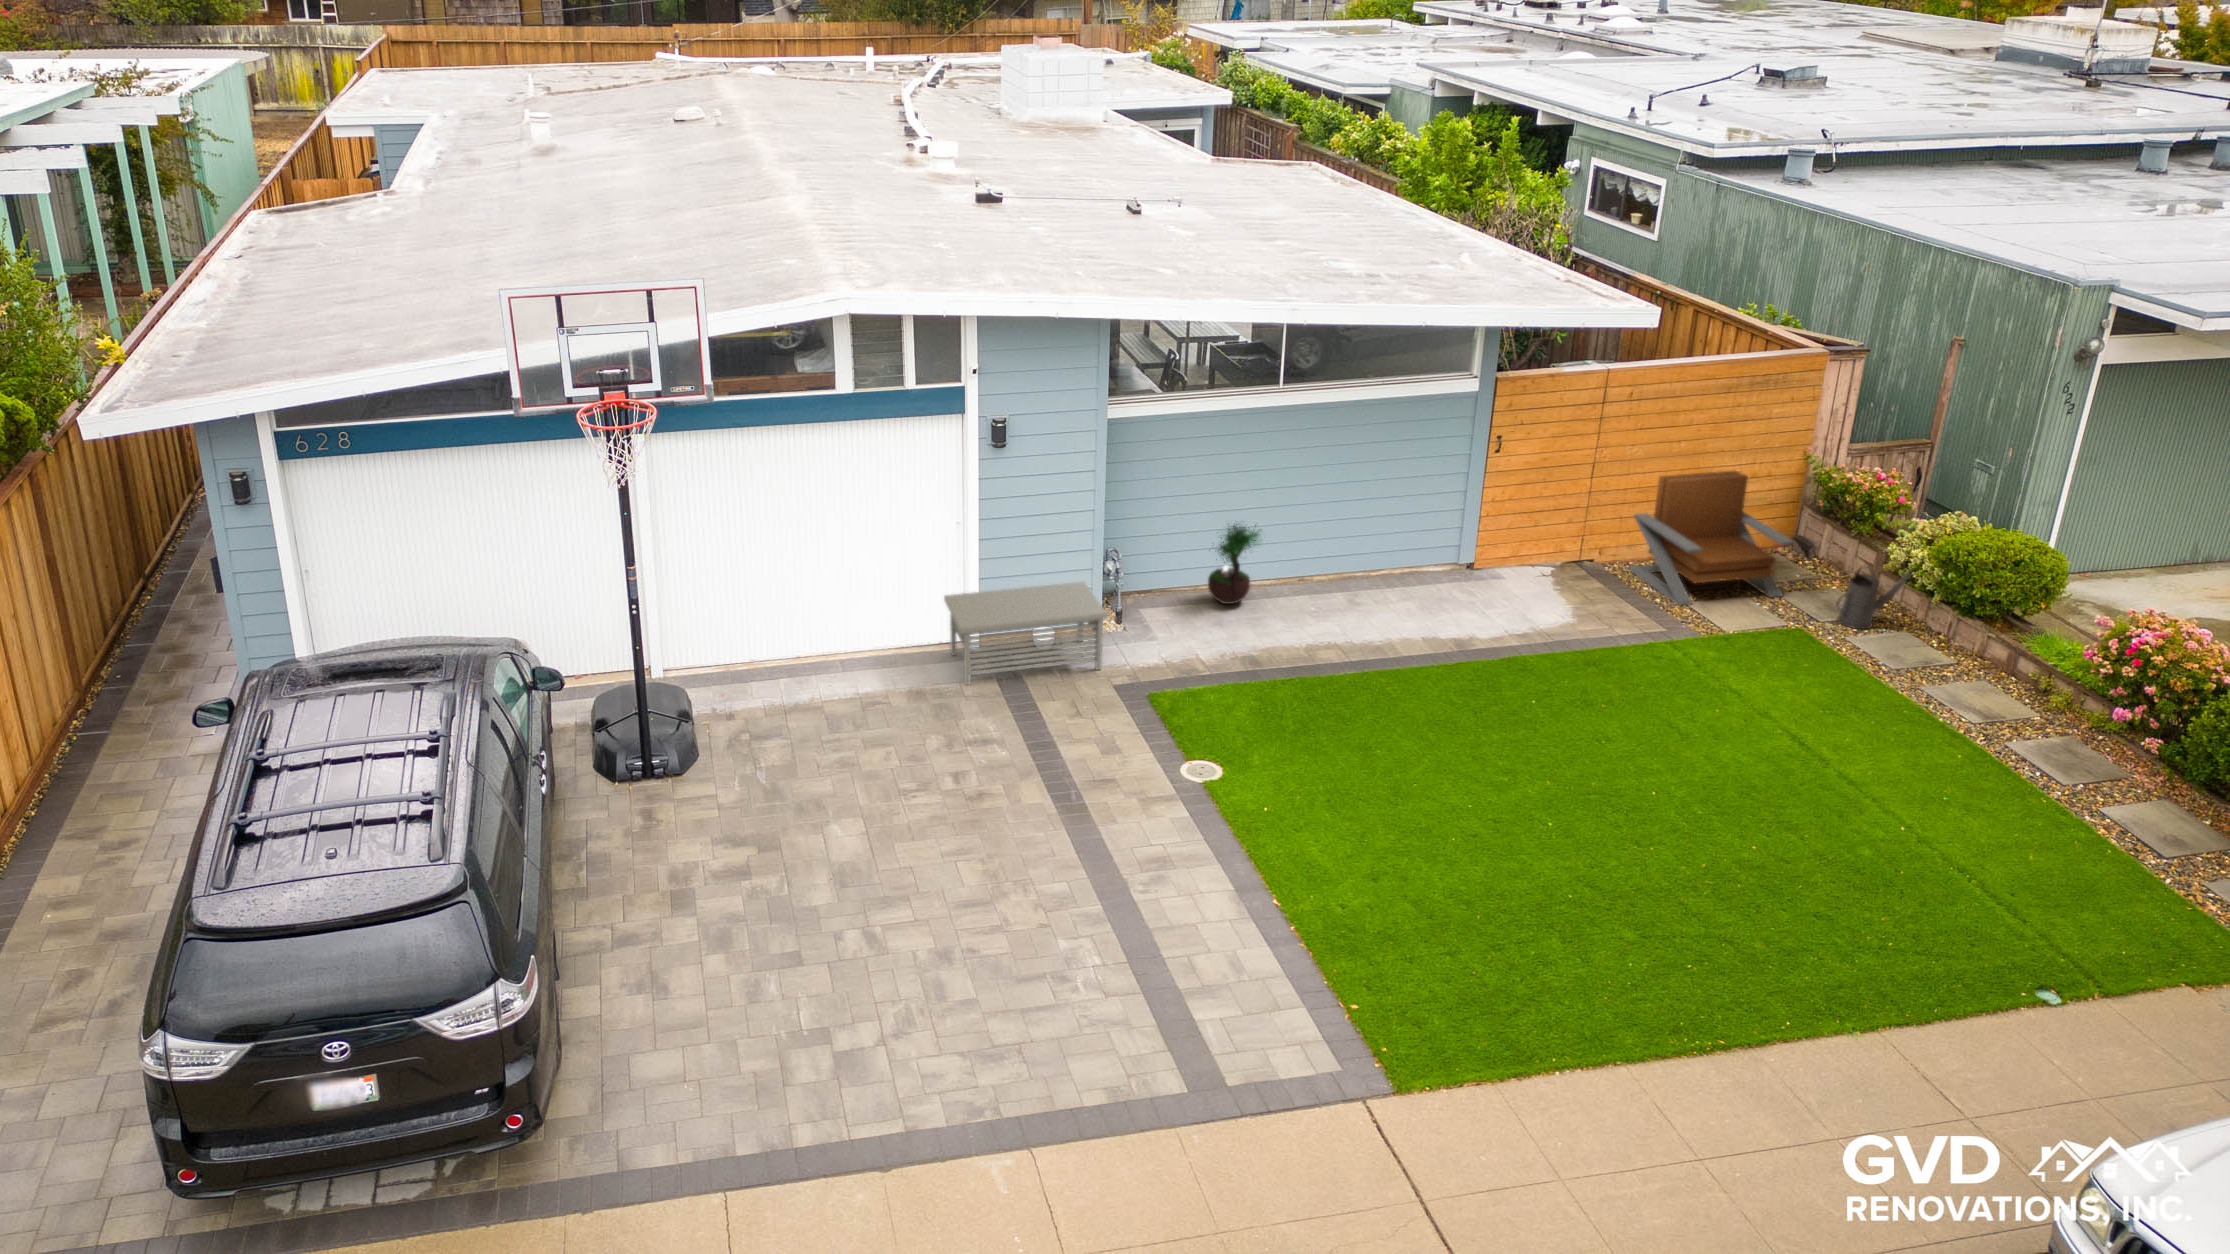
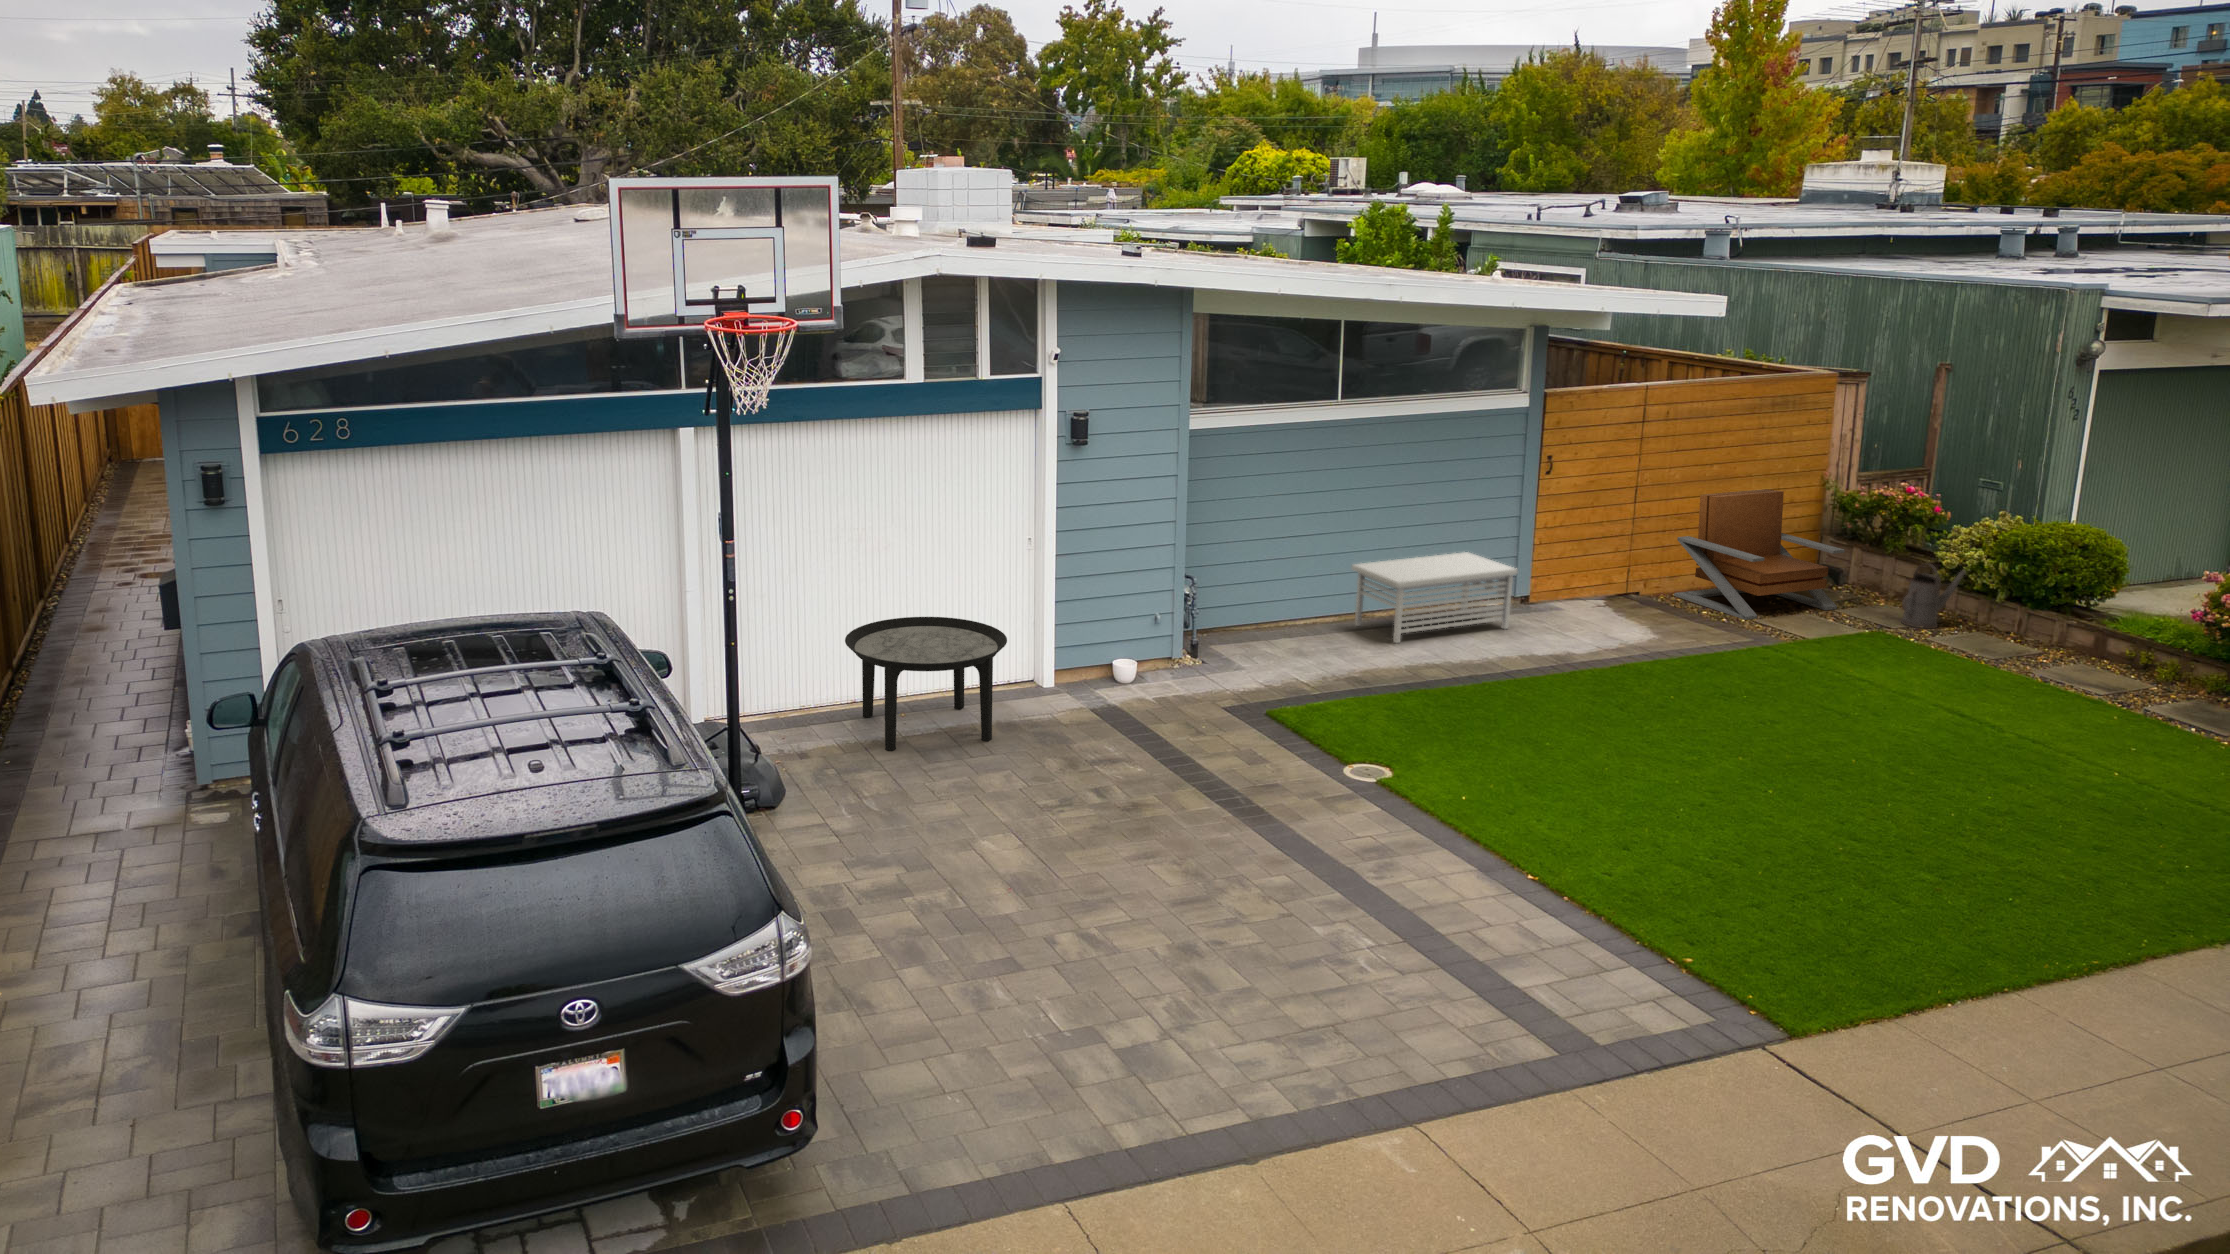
potted tree: present [1208,524,1261,604] -> none [1276,538,1342,639]
storage bench: present [944,581,1107,685] -> present [1352,552,1518,643]
round table: none [770,590,911,716] -> present [845,617,1007,751]

